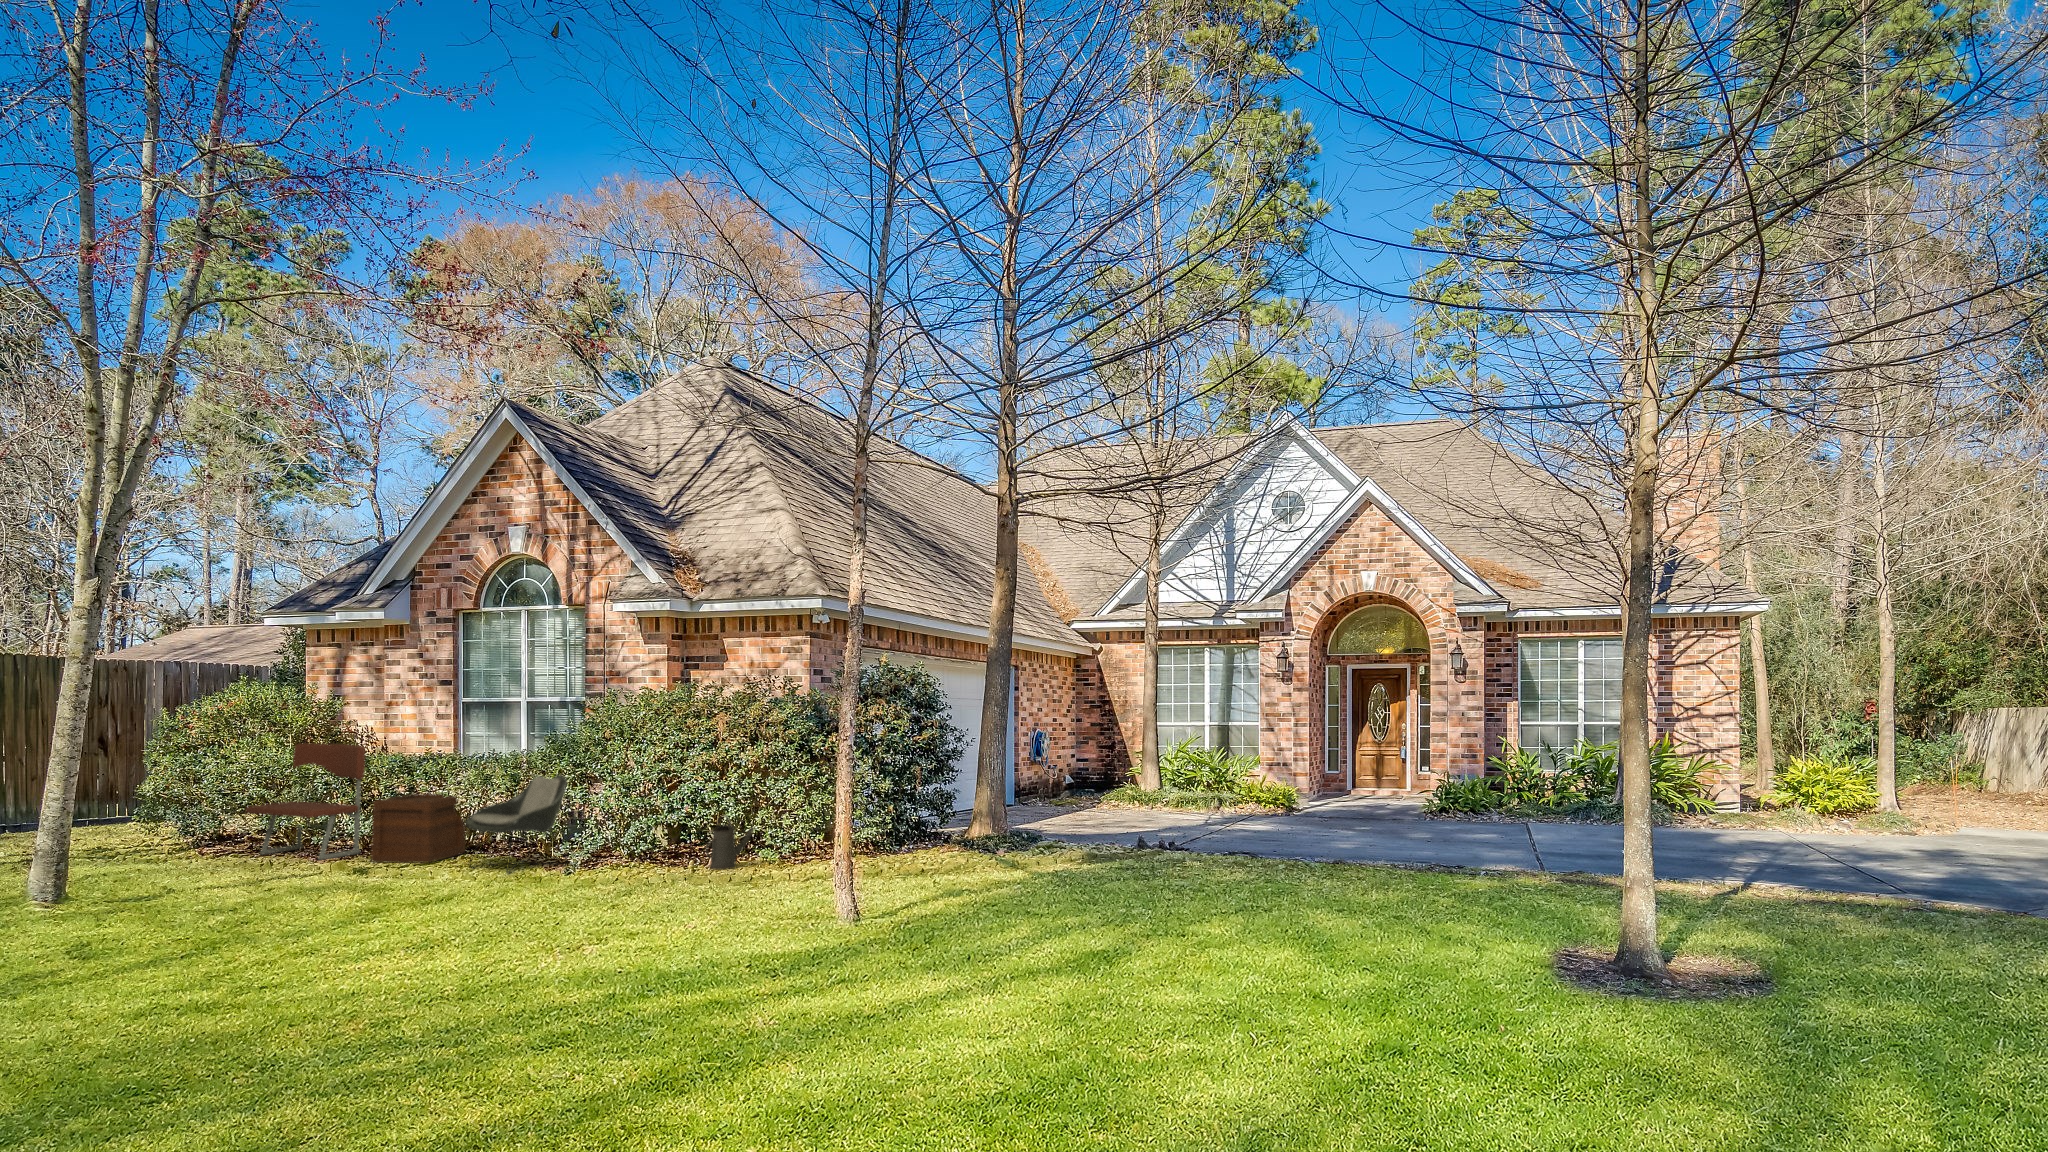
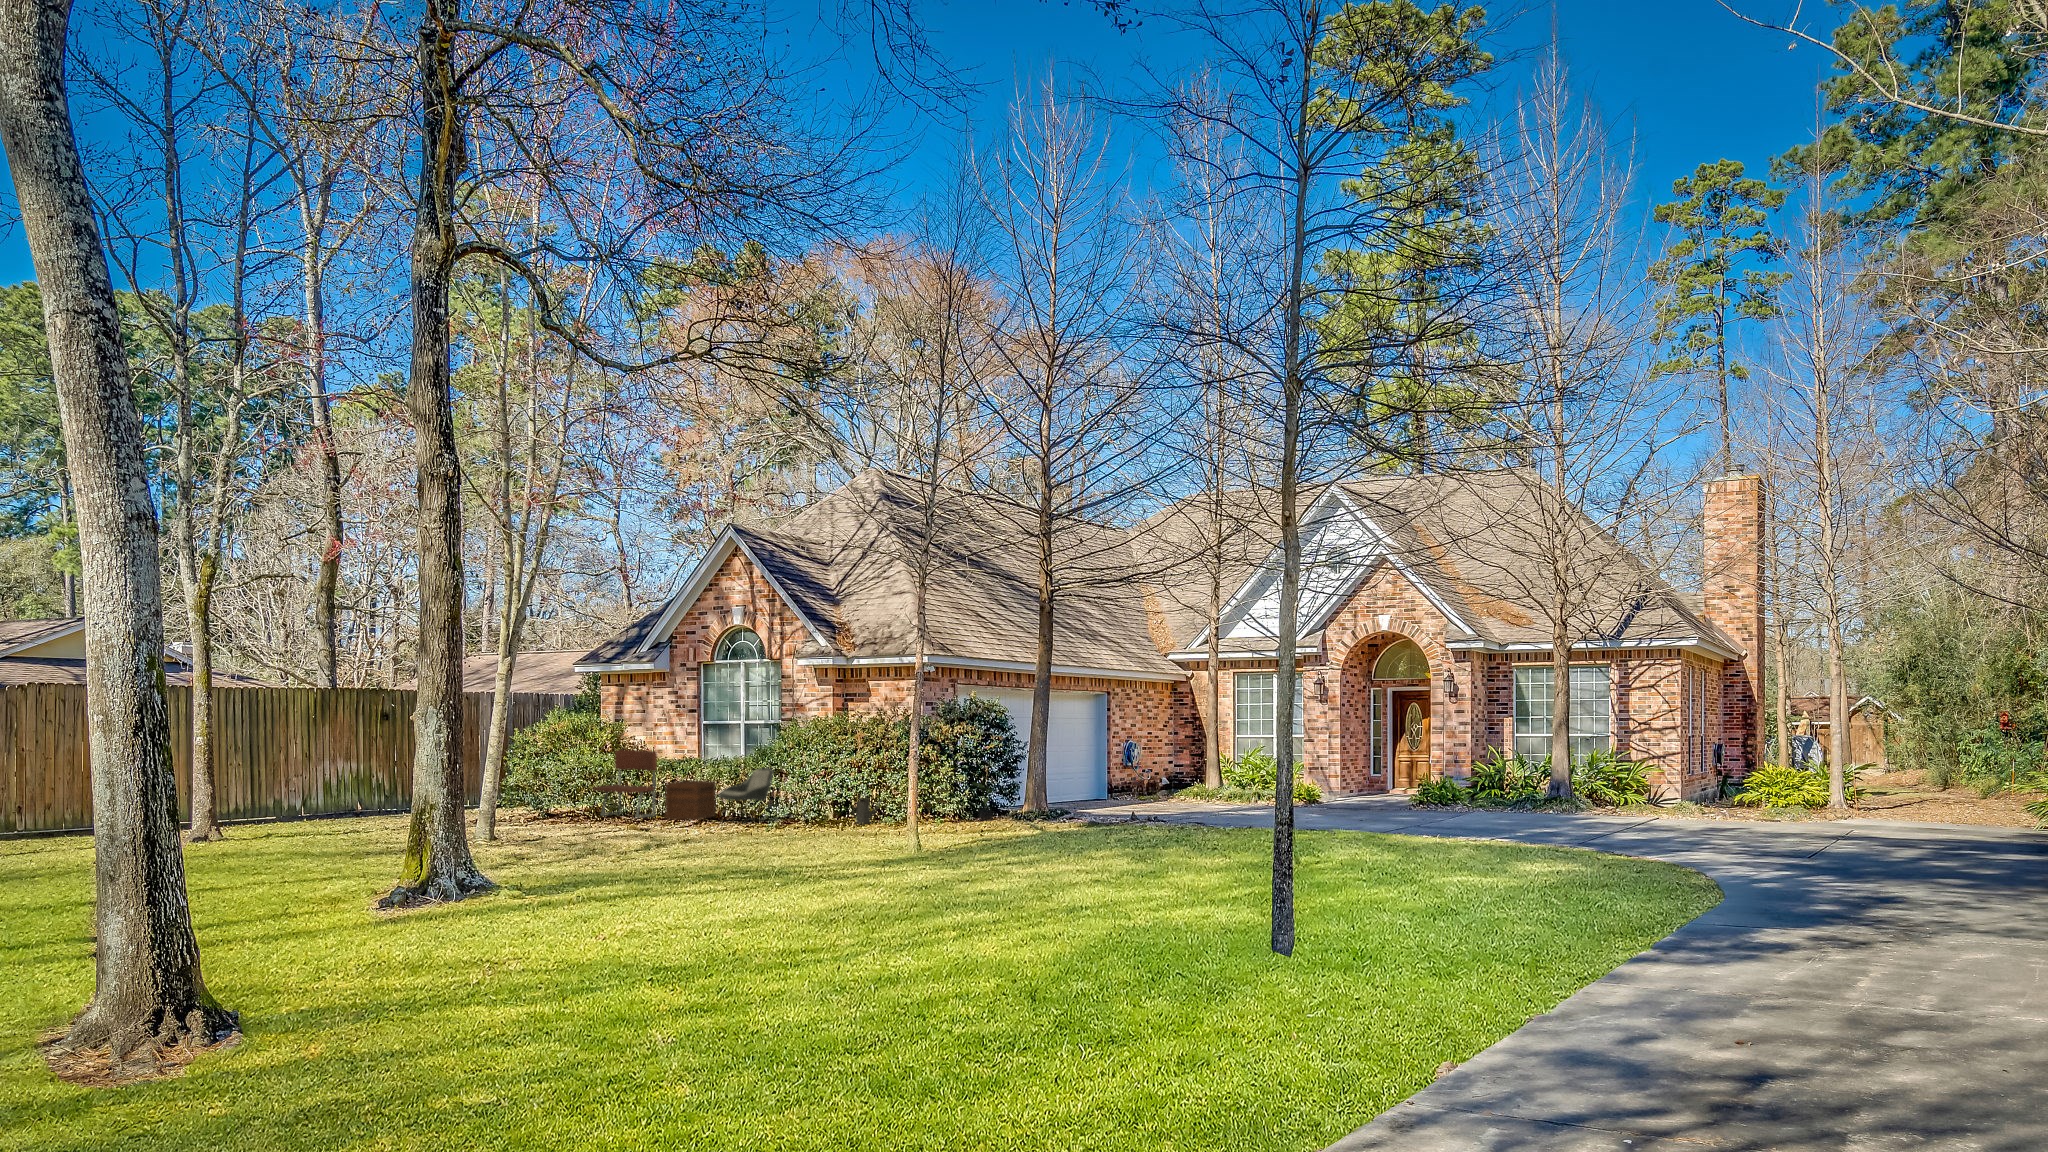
potted plant: none [897,795,941,857] -> present [973,783,993,821]

